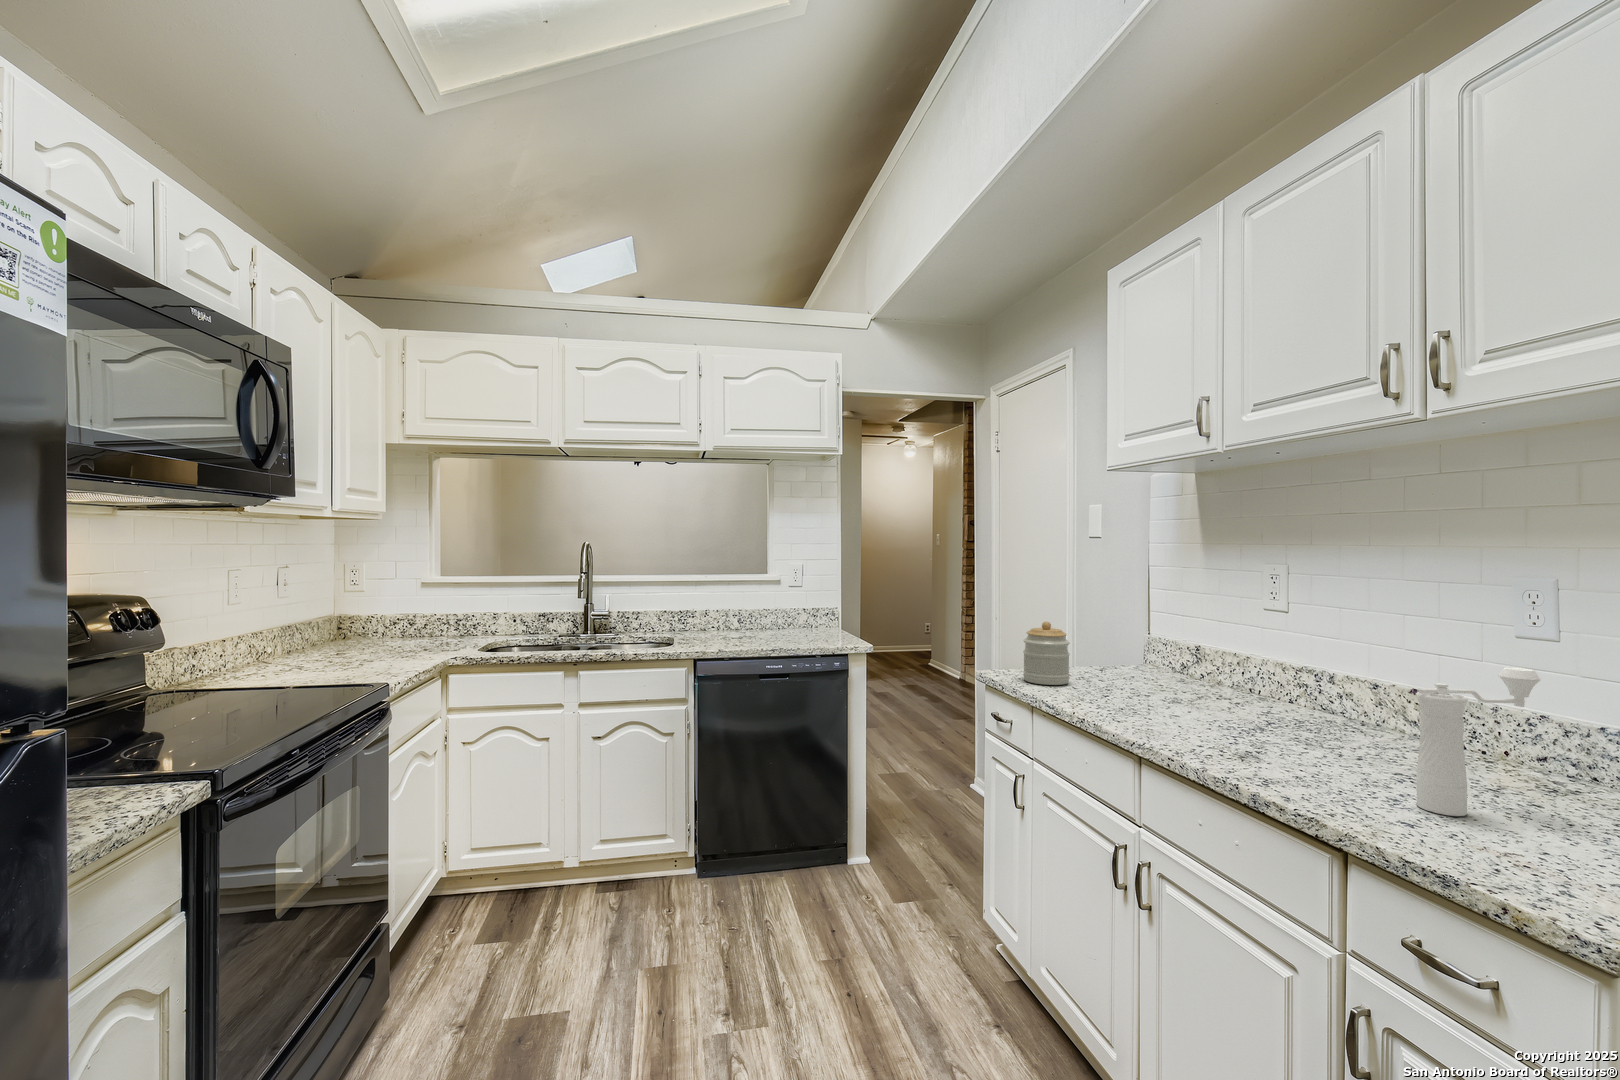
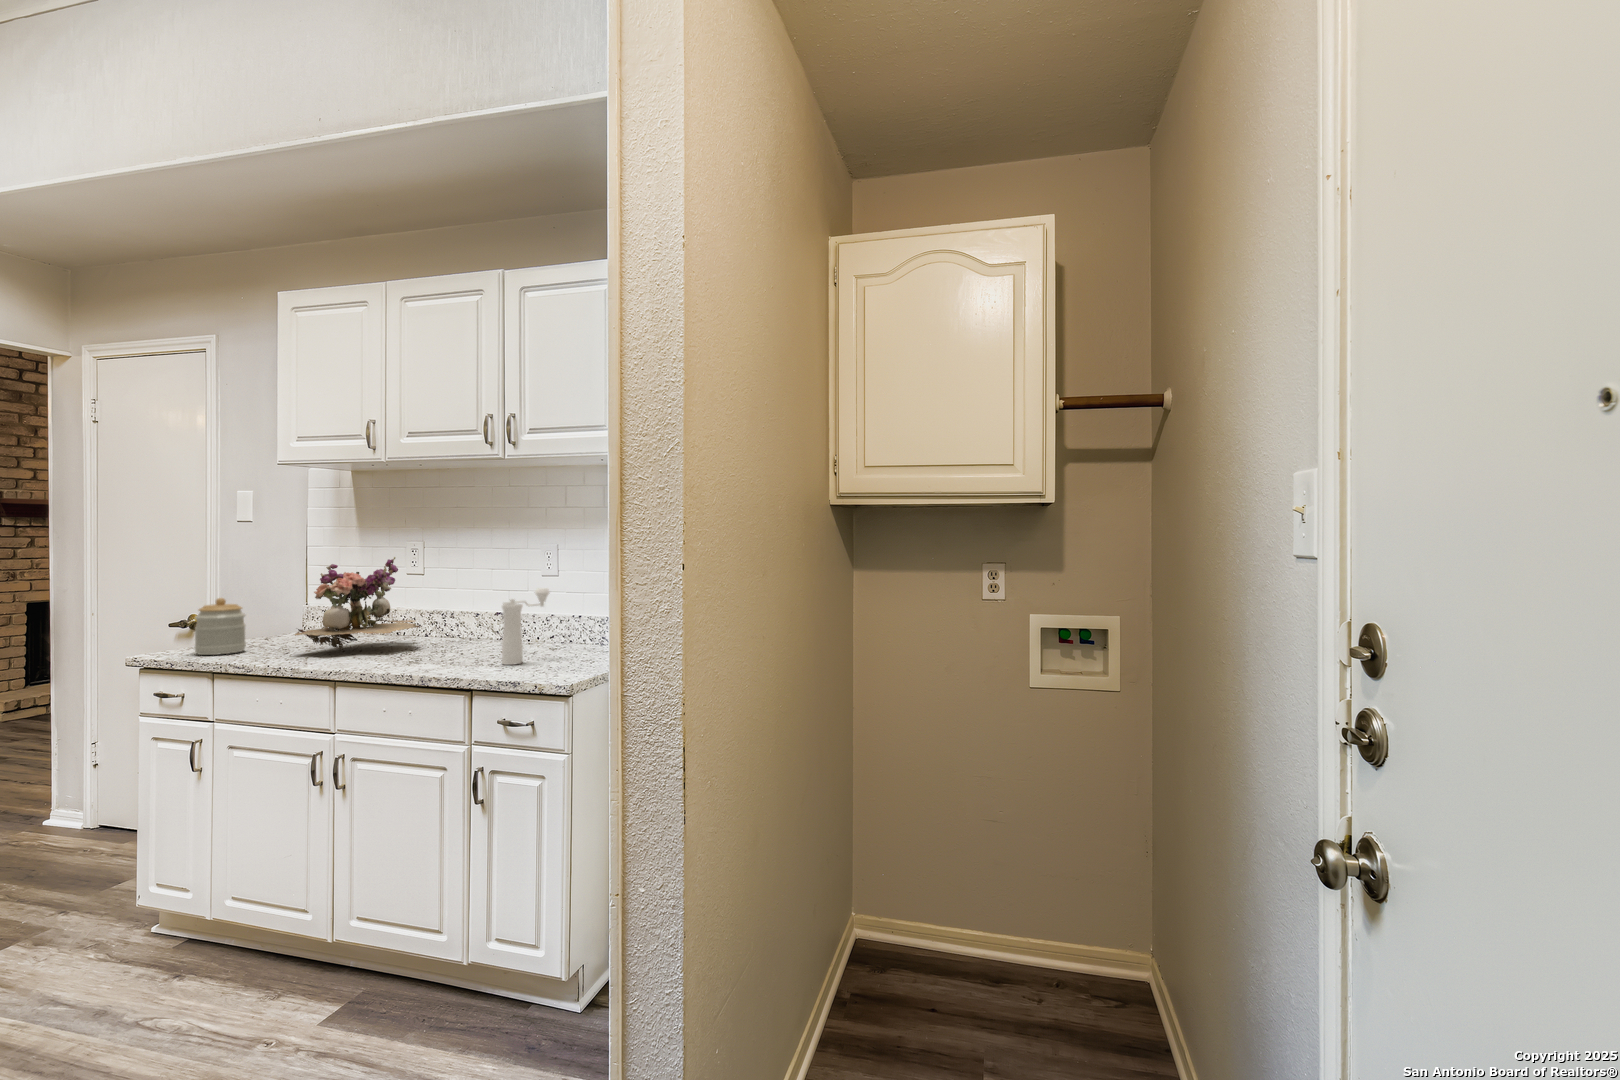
flower arrangement: none [1106,585,1273,707] -> present [295,557,420,650]

